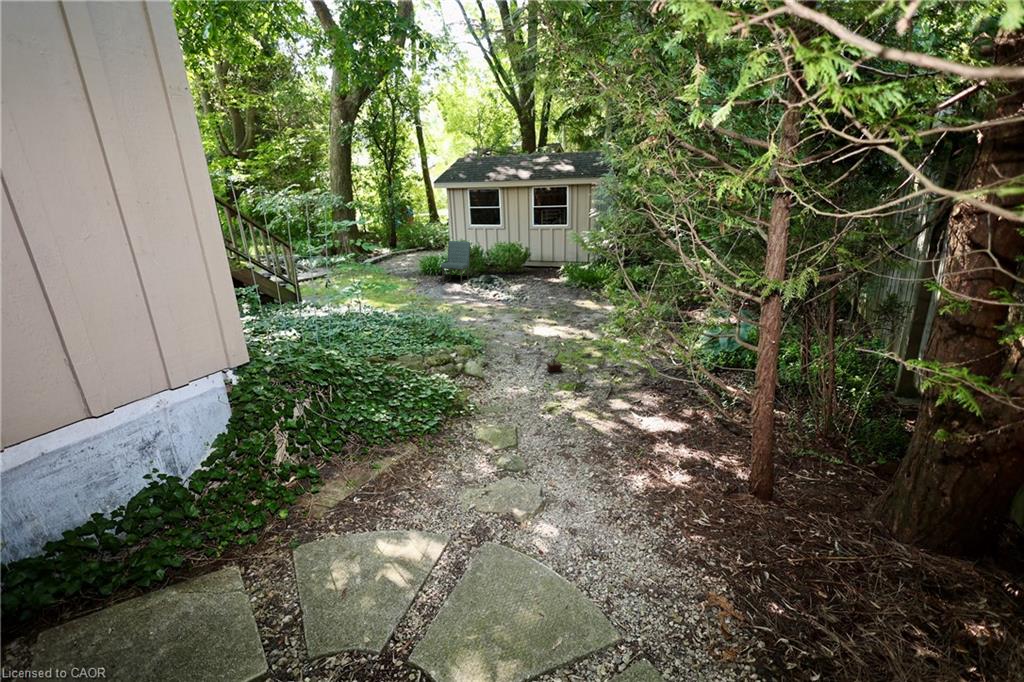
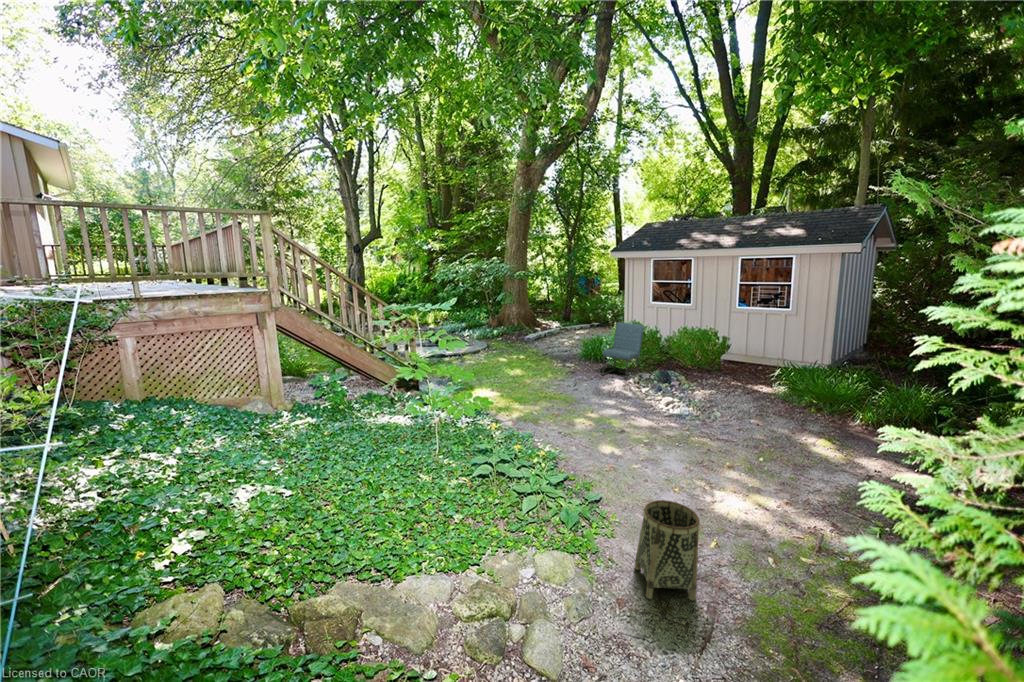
basket: none [499,326,533,375] -> present [634,500,700,600]
potted plant: present [544,335,572,371] -> none [719,539,801,616]

